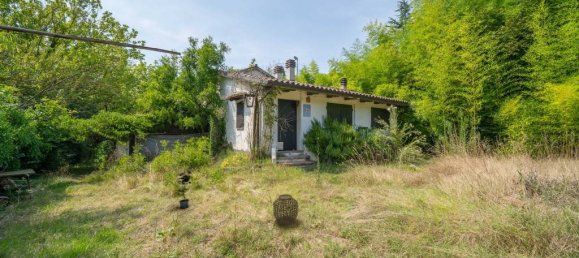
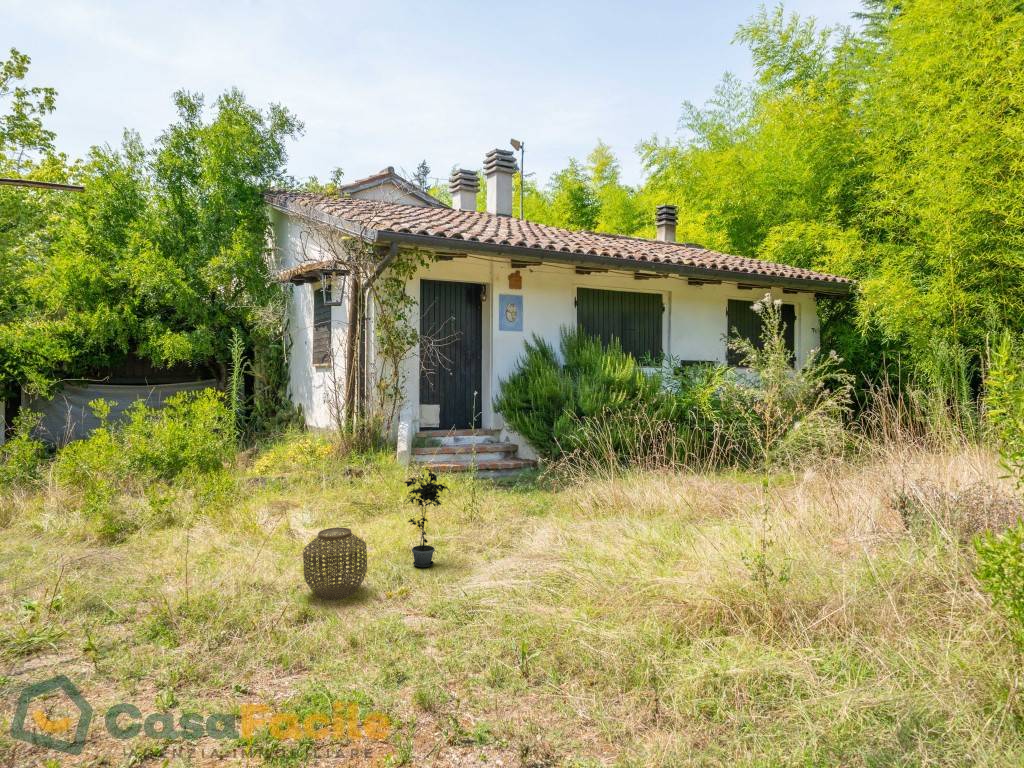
potted plant: present [176,170,193,208] -> present [404,469,450,567]

